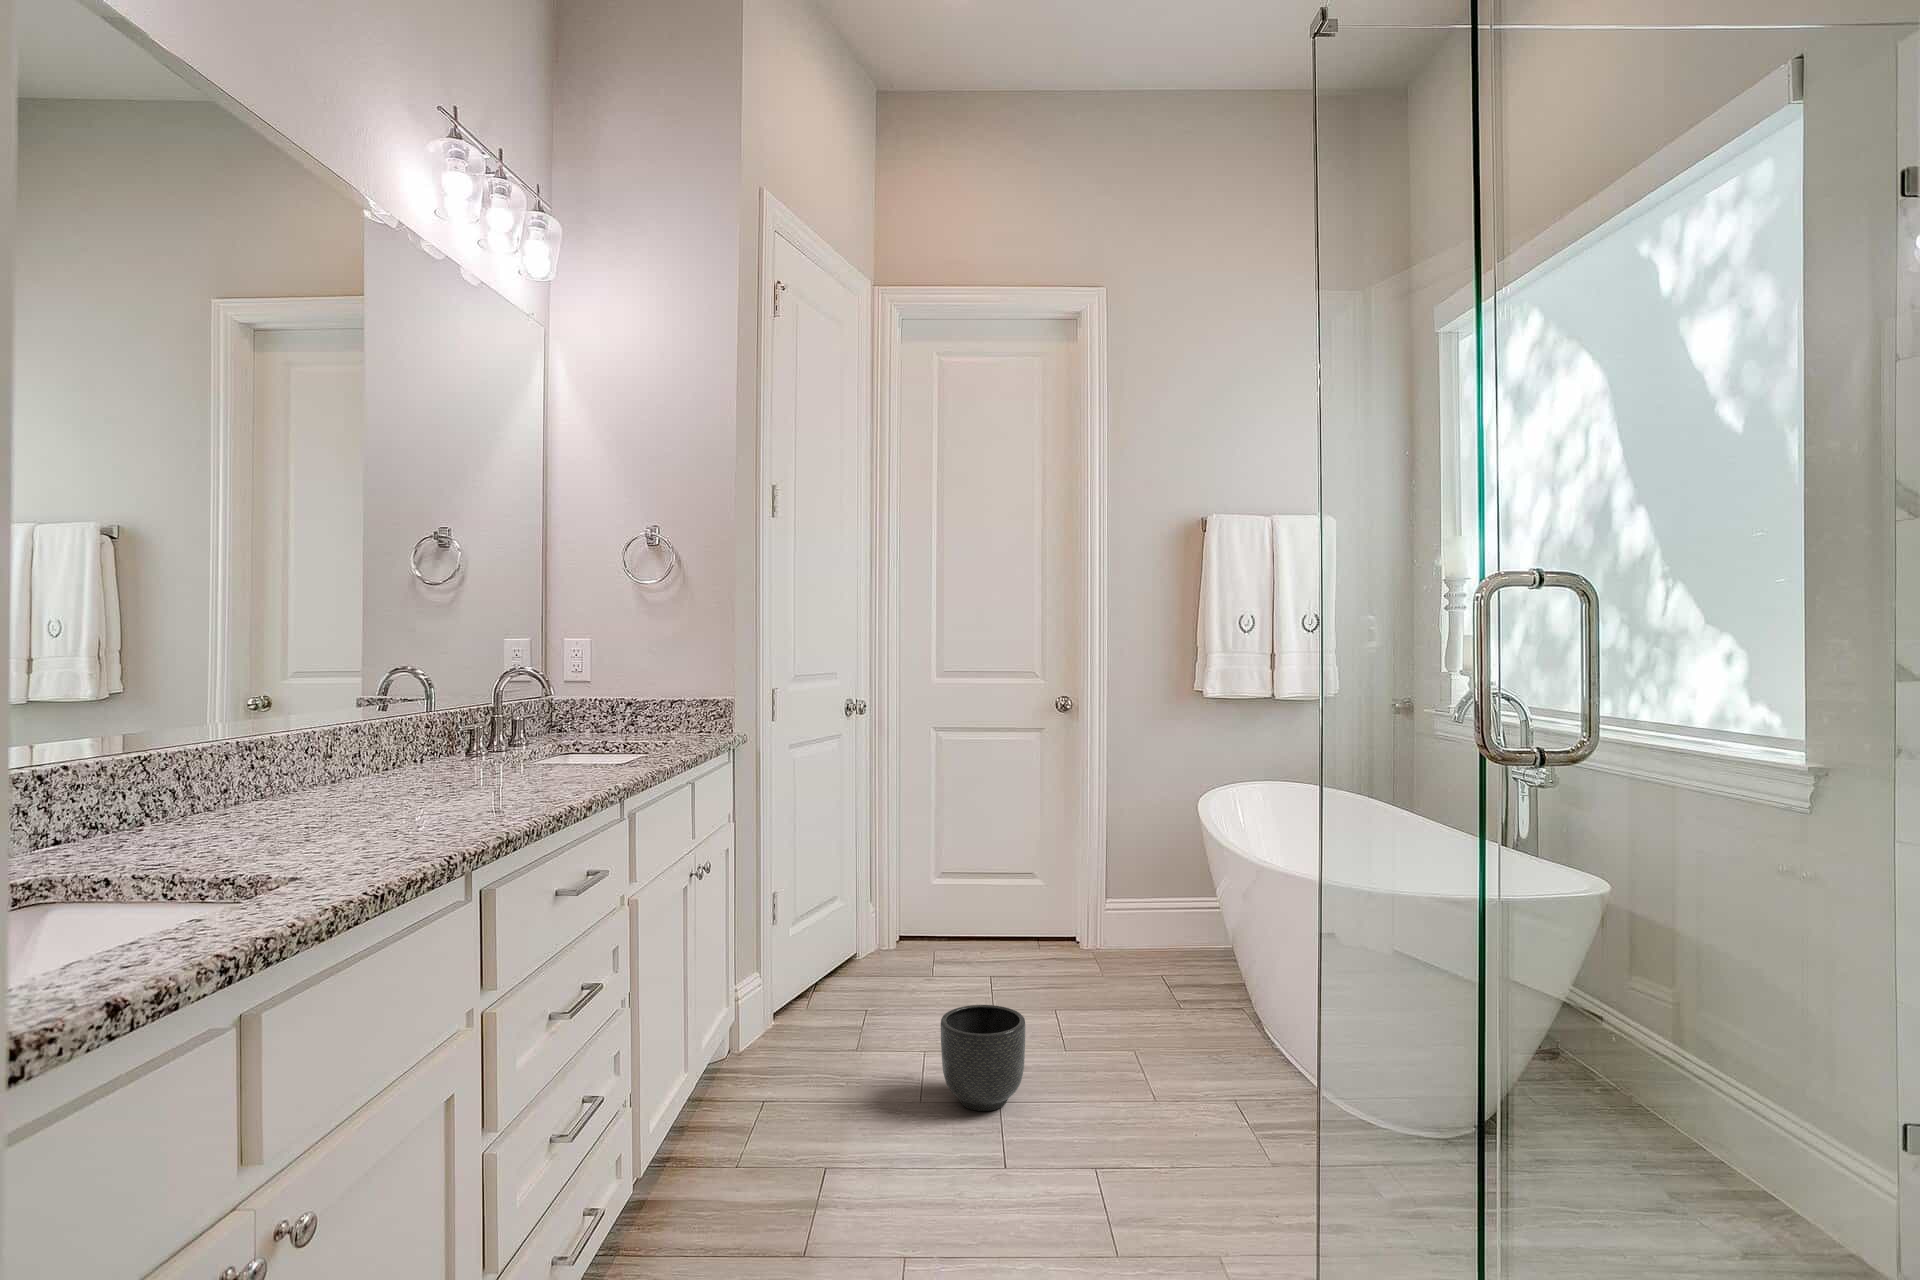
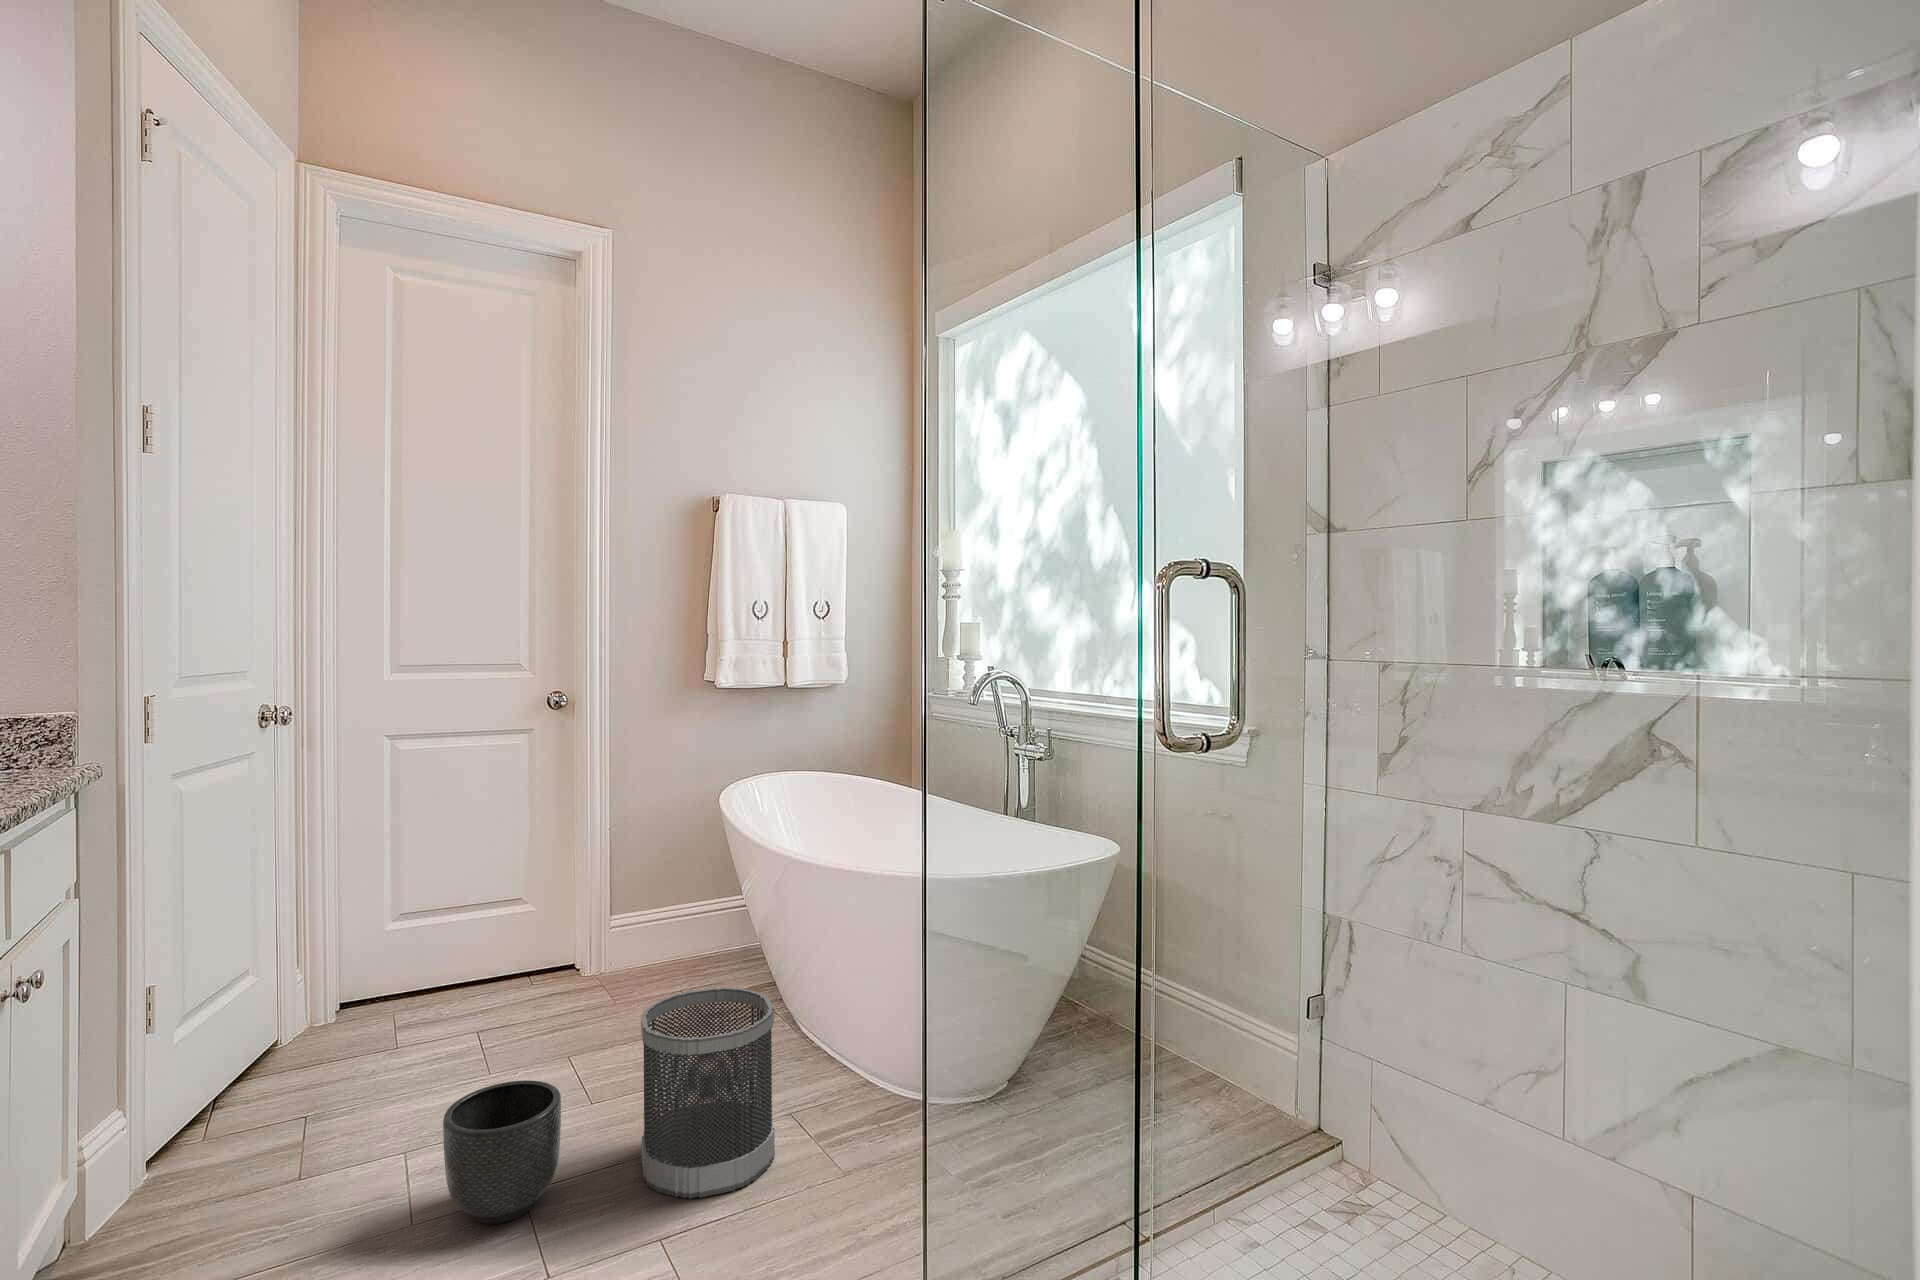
wastebasket: none [1089,961,1204,1138] -> present [641,987,775,1199]

